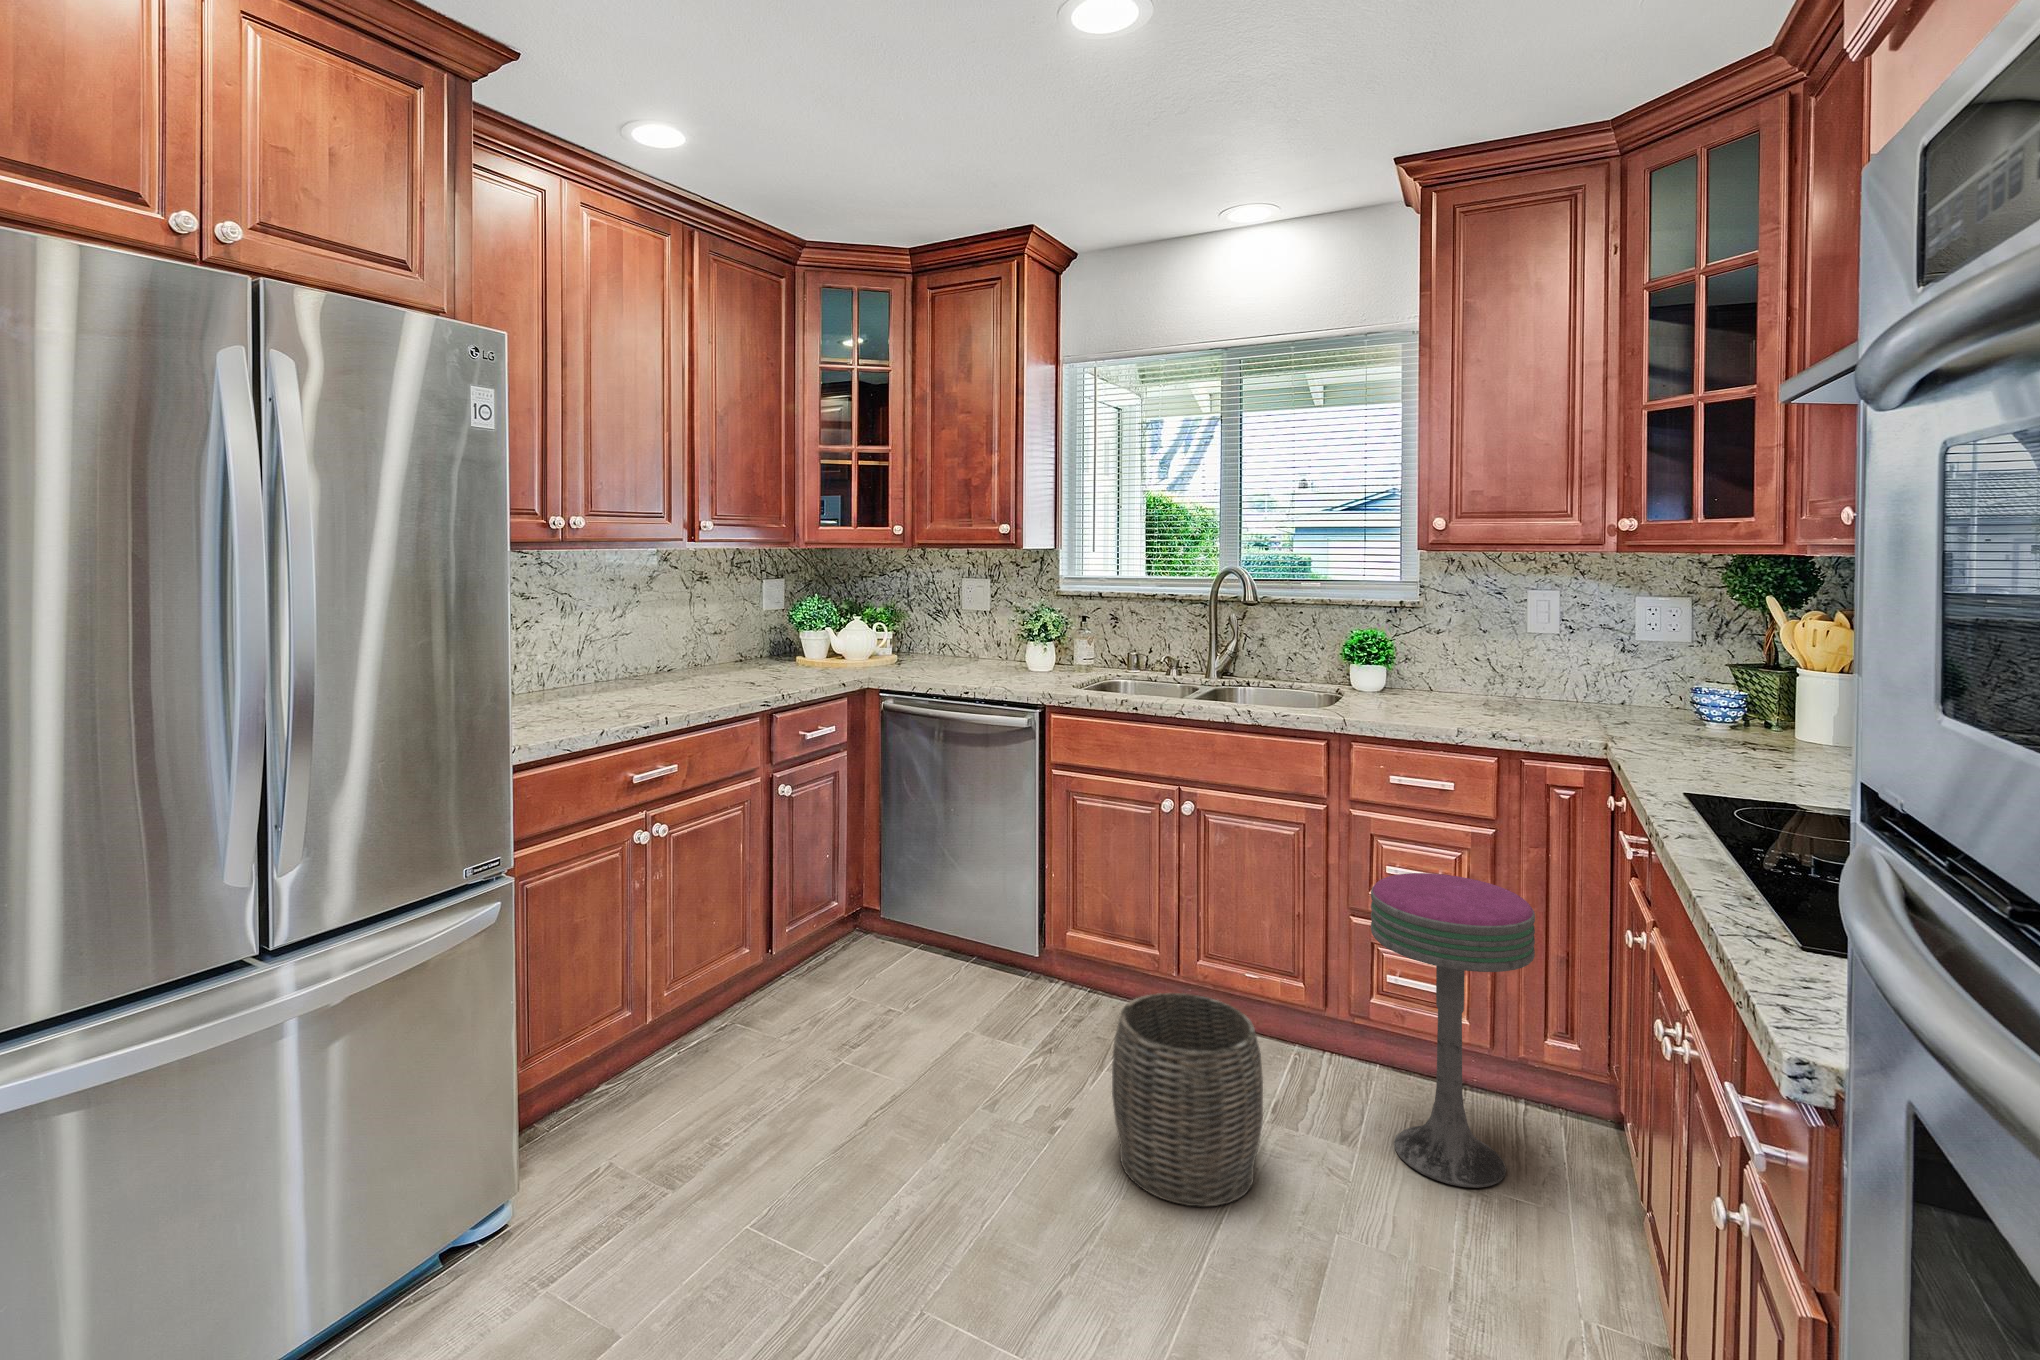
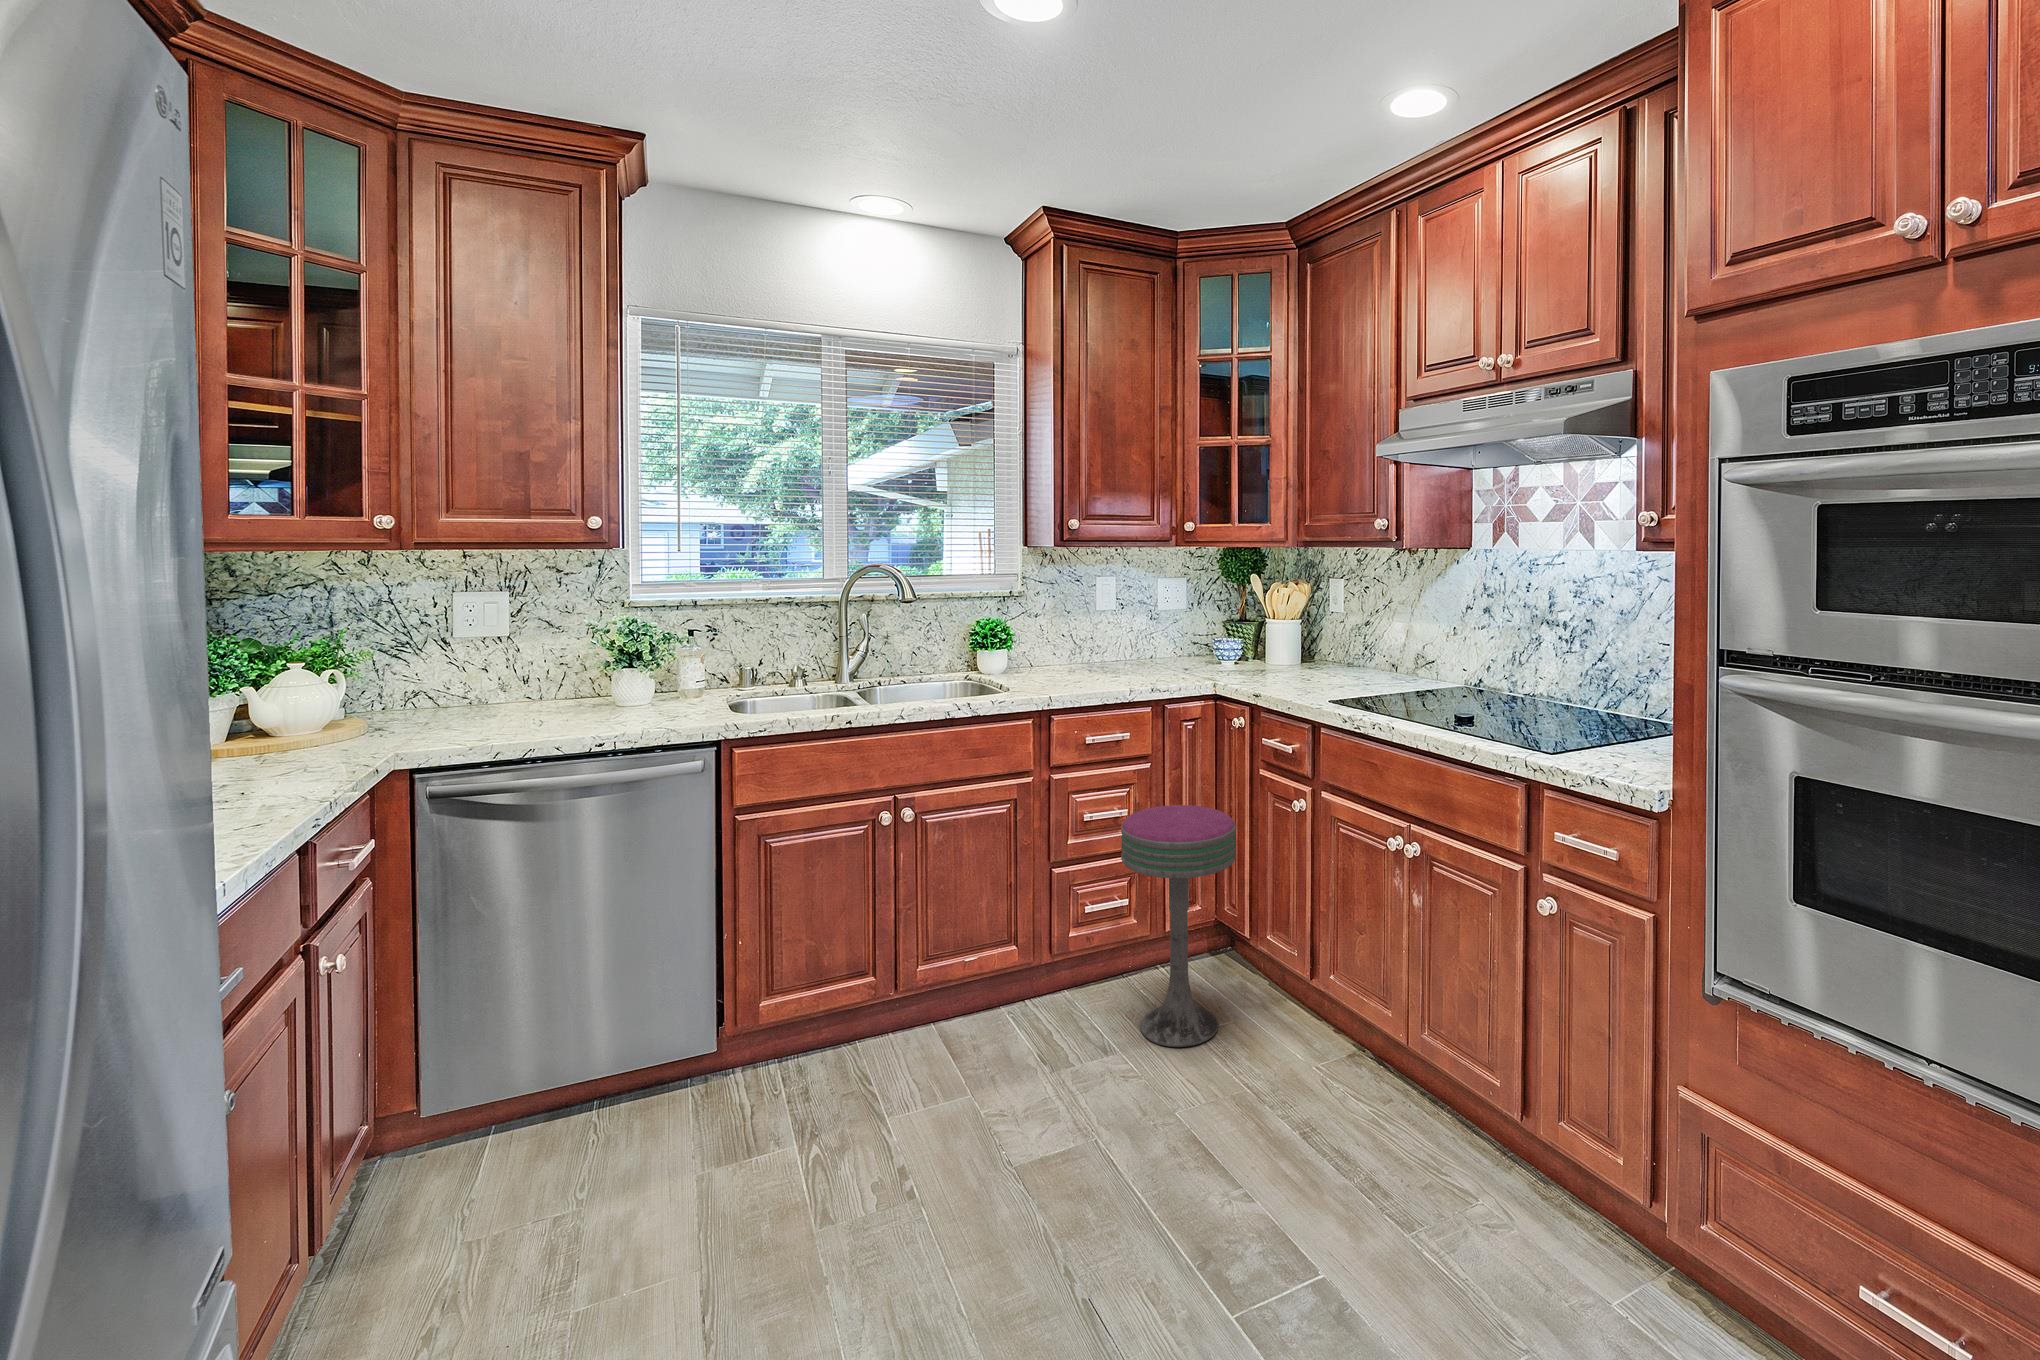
woven basket: present [1112,993,1263,1207] -> none [977,980,1121,1194]

